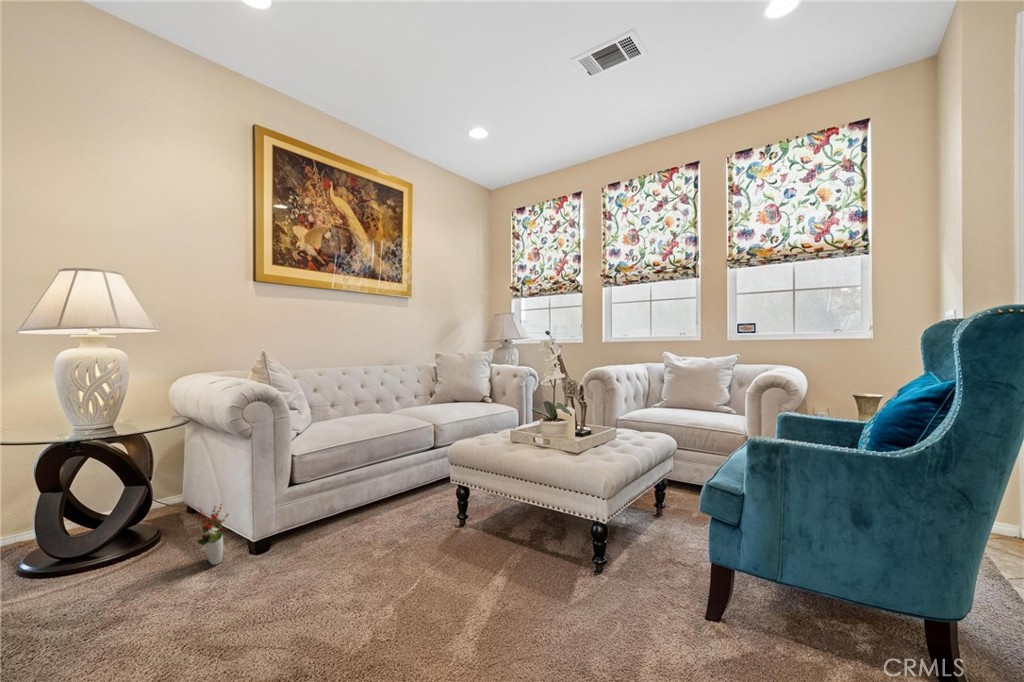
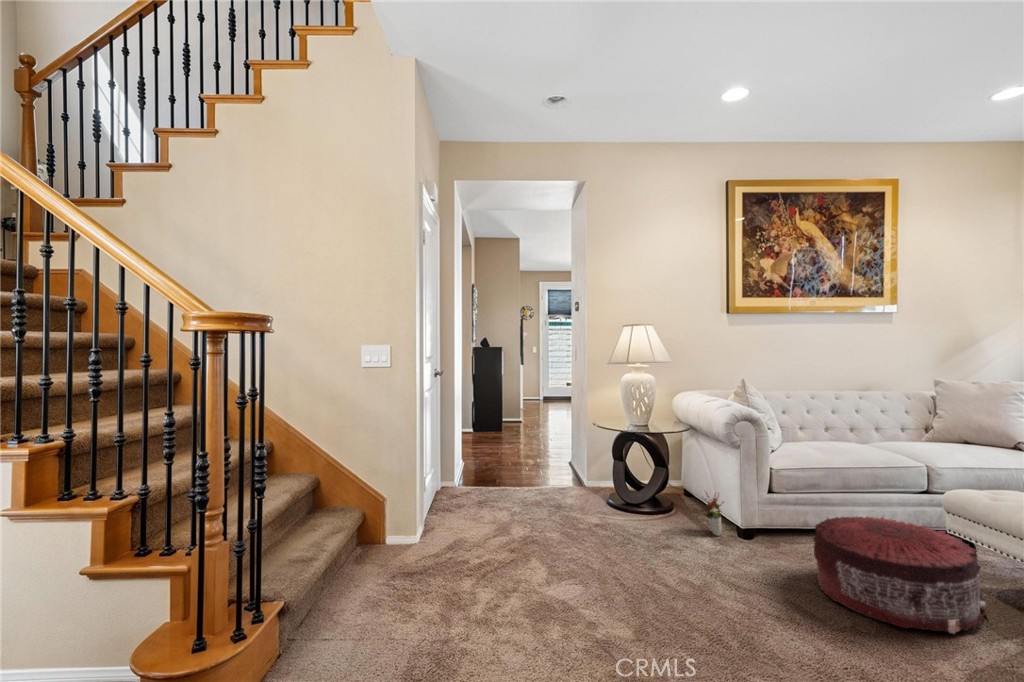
pouf: none [335,484,487,614] -> present [813,517,989,634]

